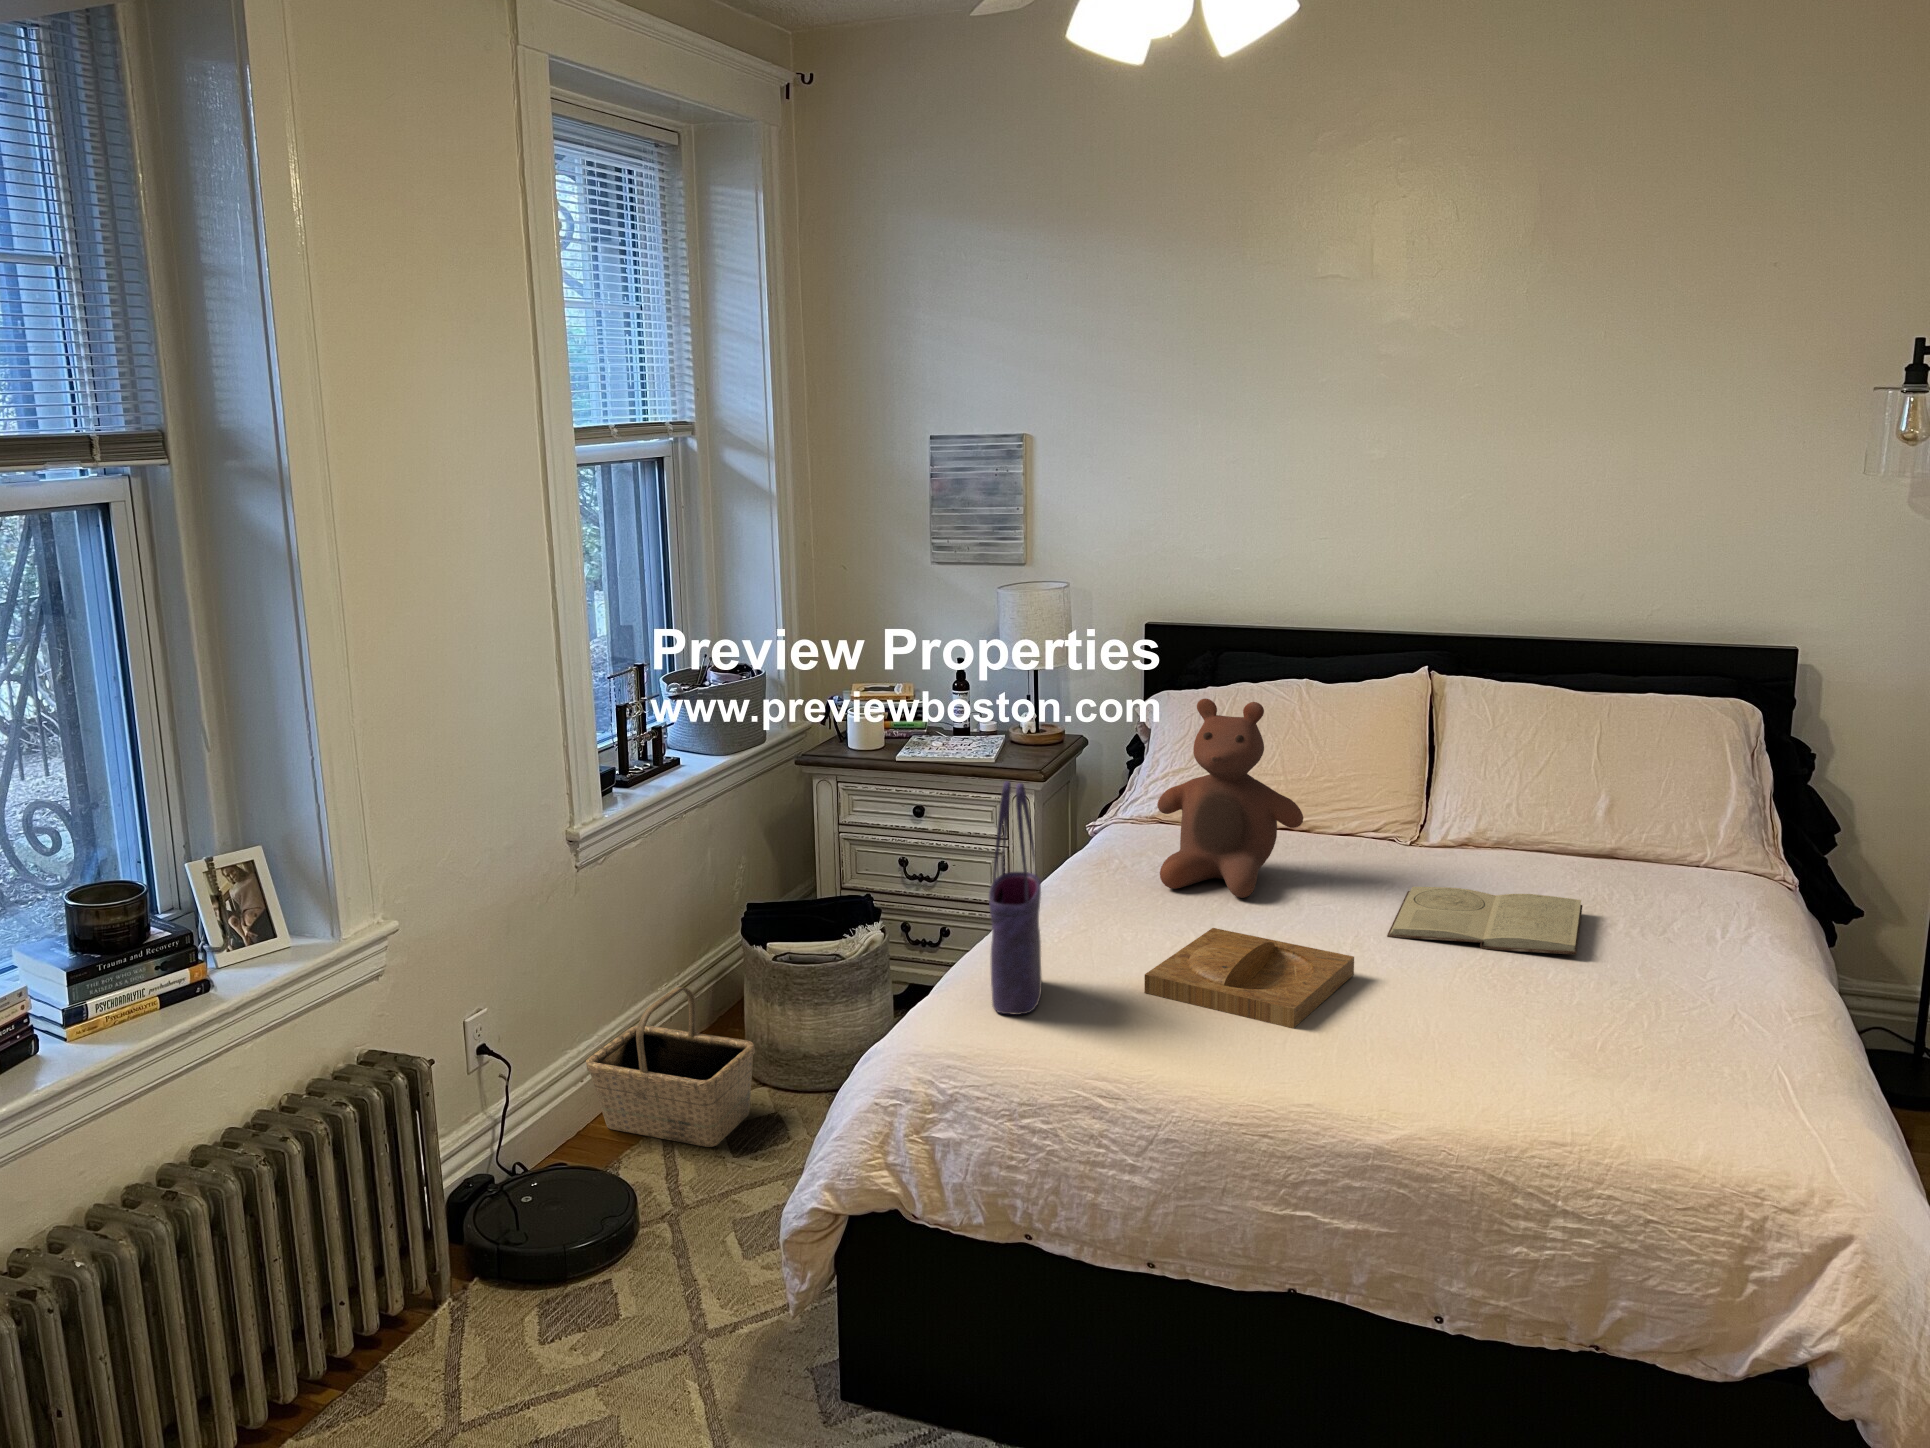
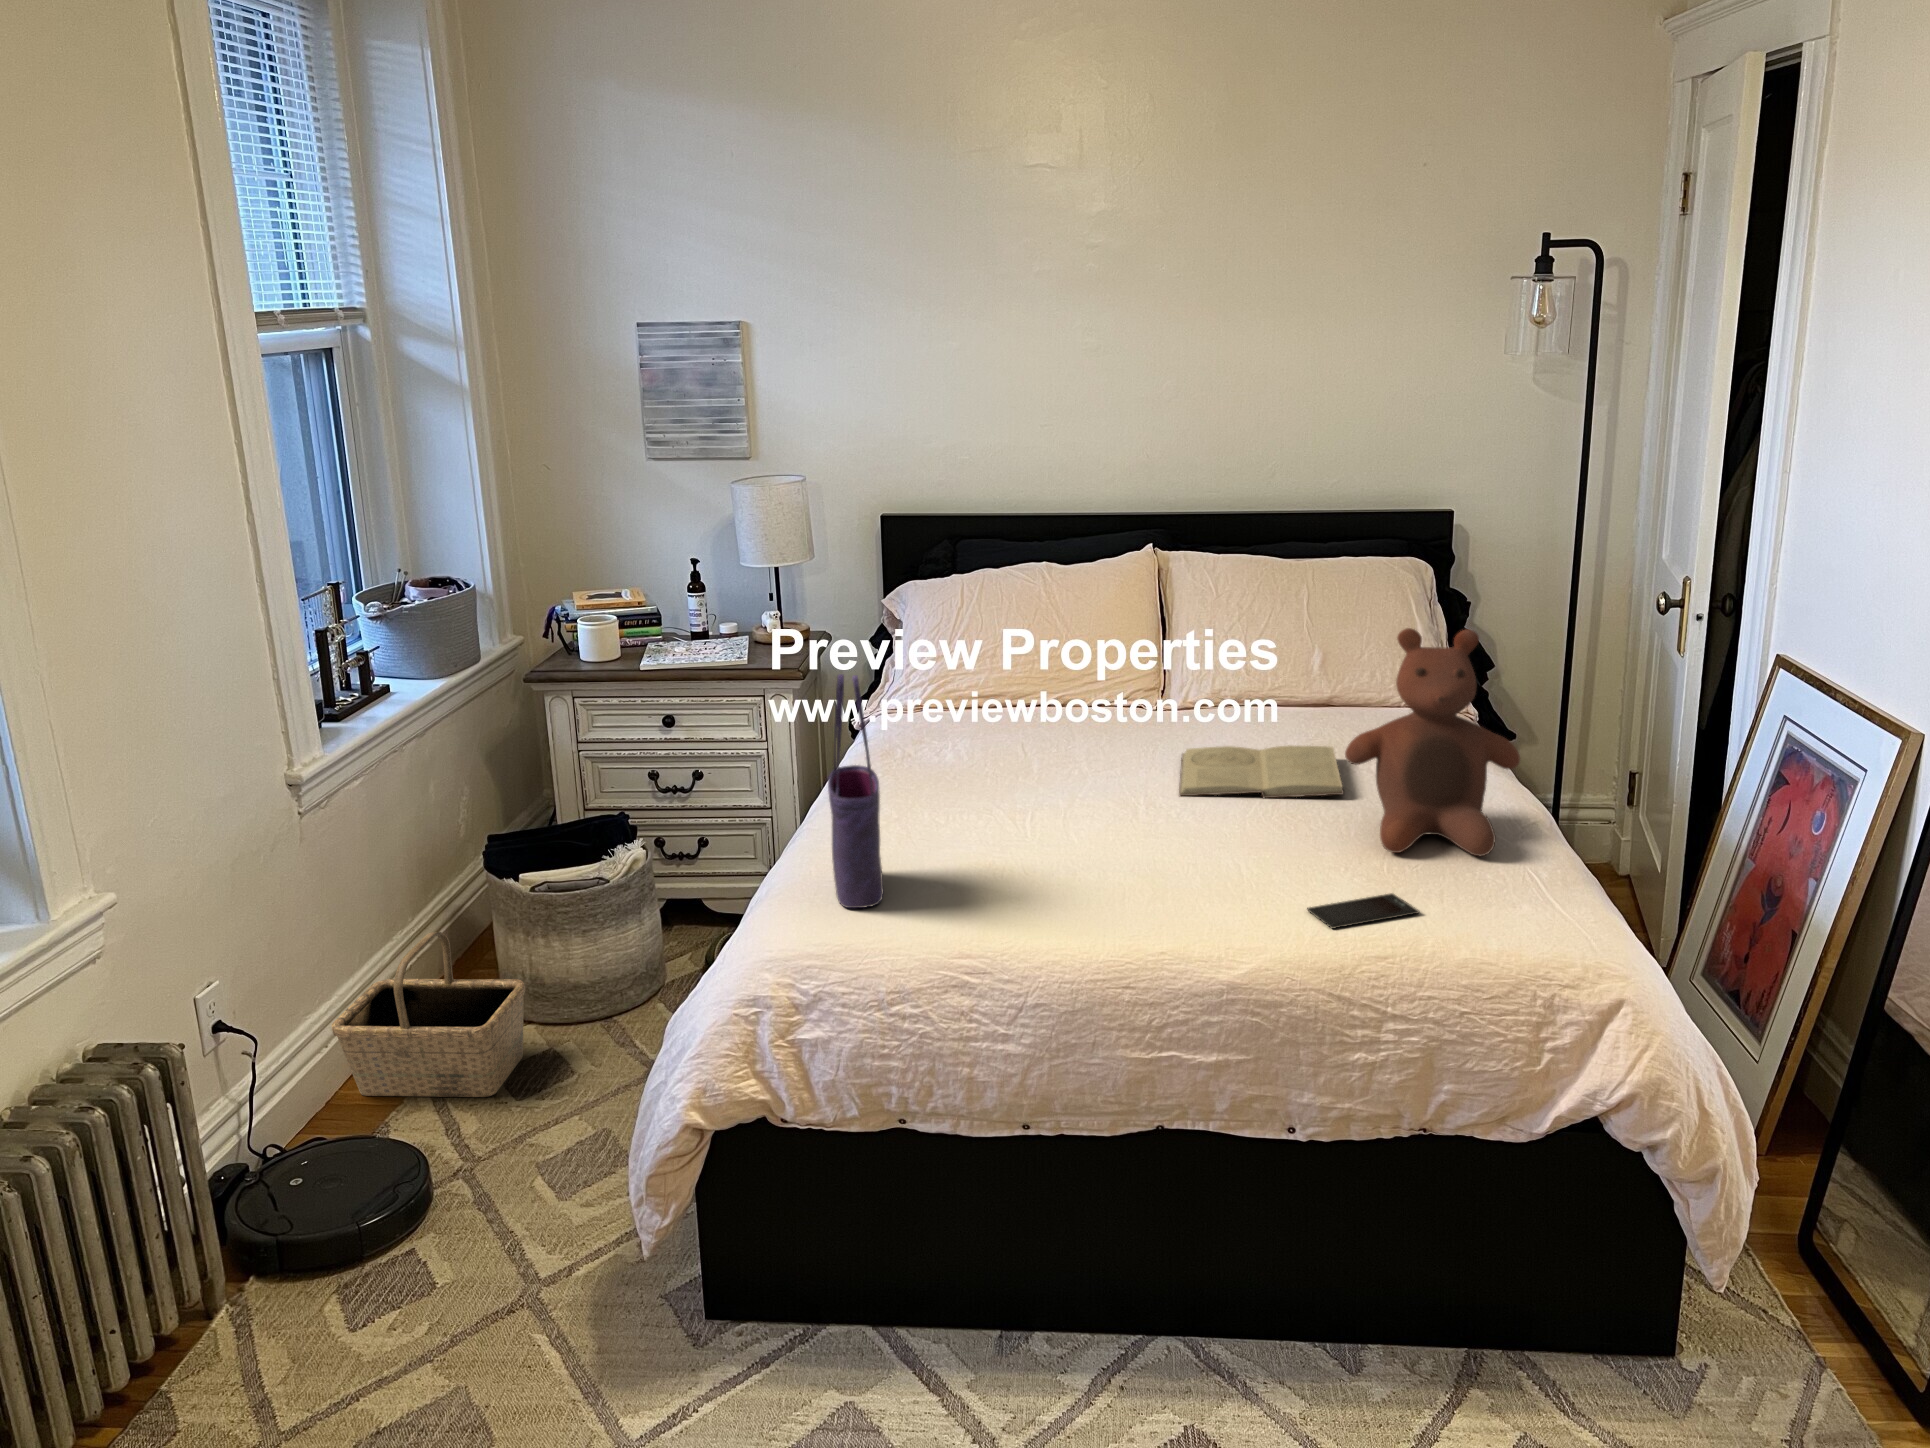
stuffed bear: present [1157,699,1303,898] -> present [1345,628,1520,856]
tray: present [1145,928,1354,1028] -> none [980,804,1164,888]
smartphone: none [1482,1072,1616,1103] -> present [1307,893,1419,929]

